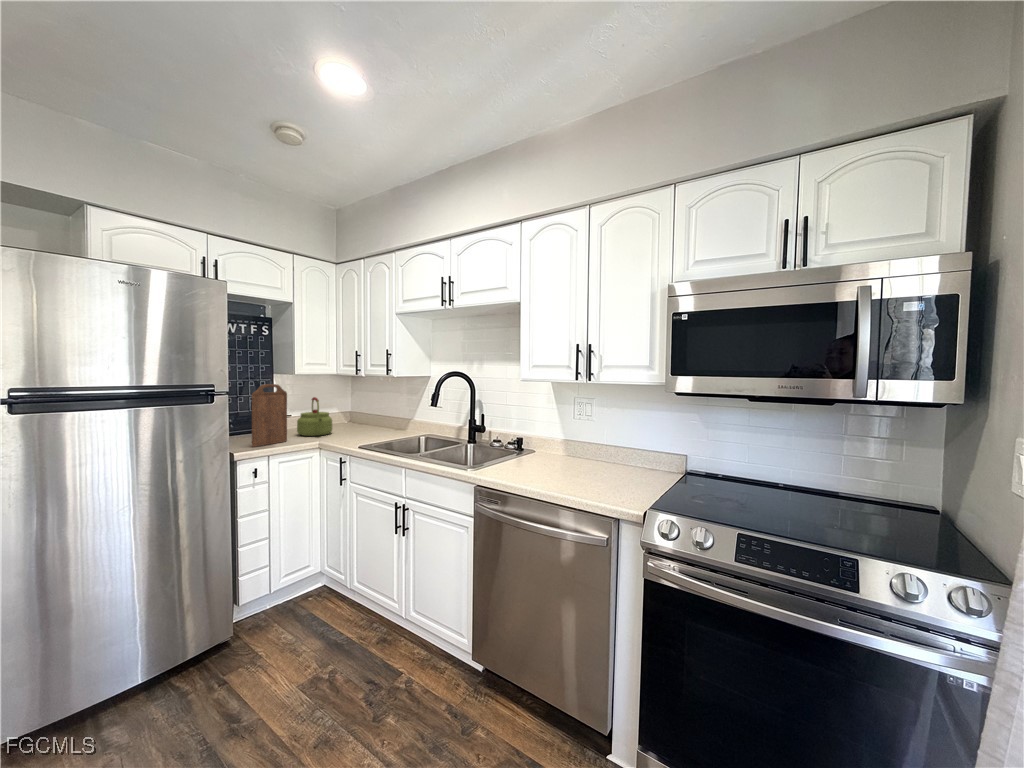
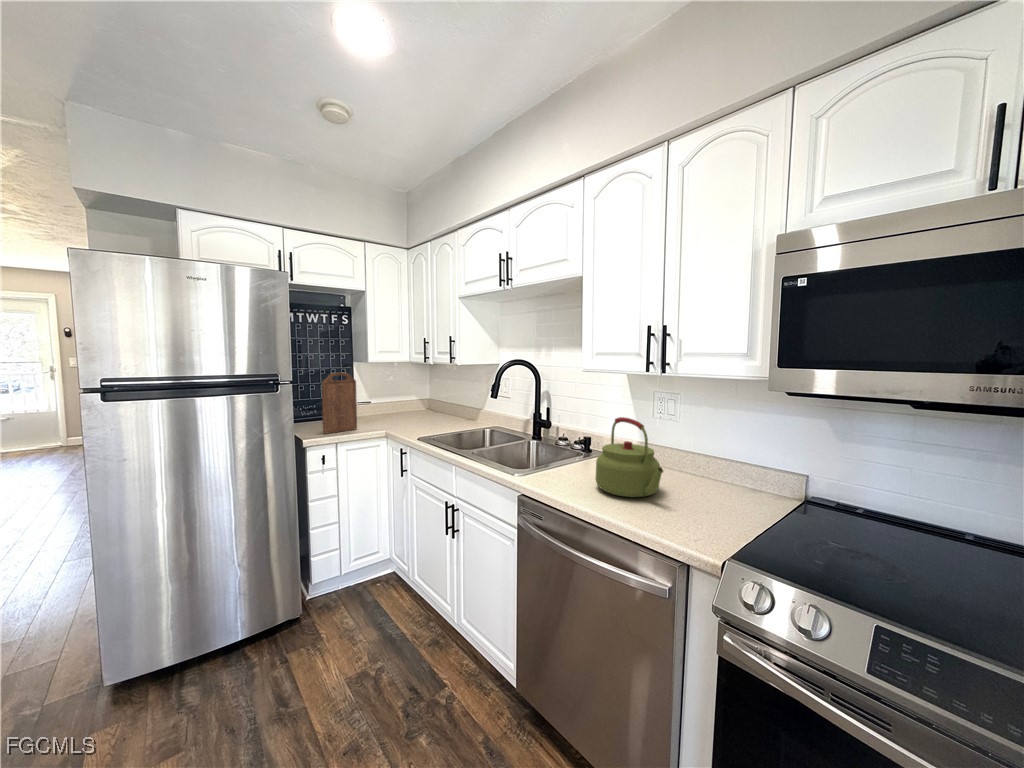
kettle: present [297,397,332,436] -> present [596,417,663,497]

